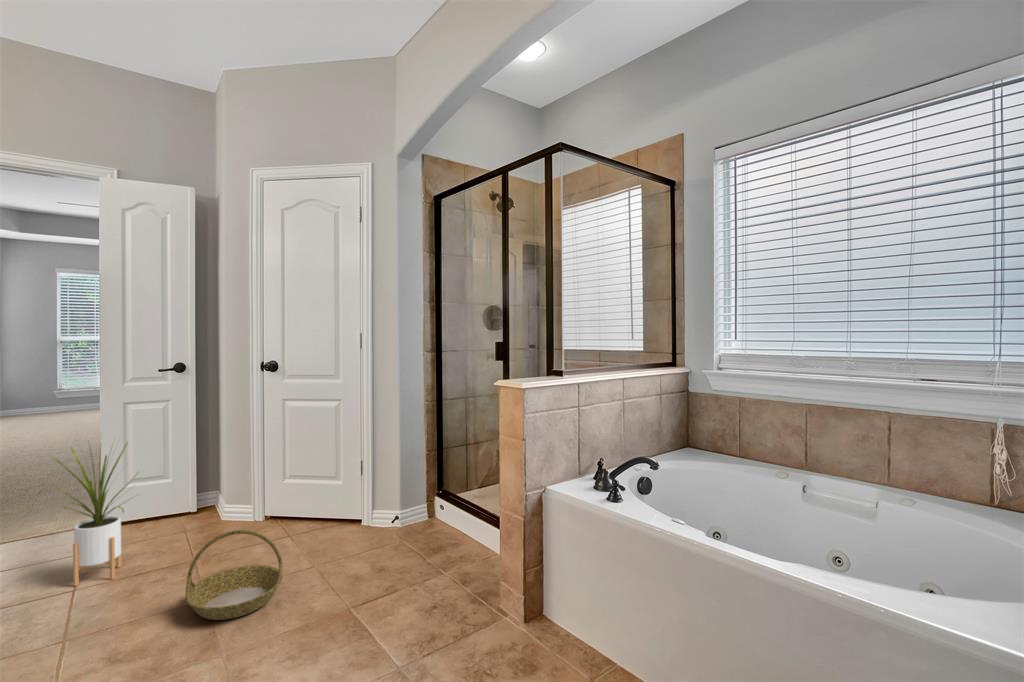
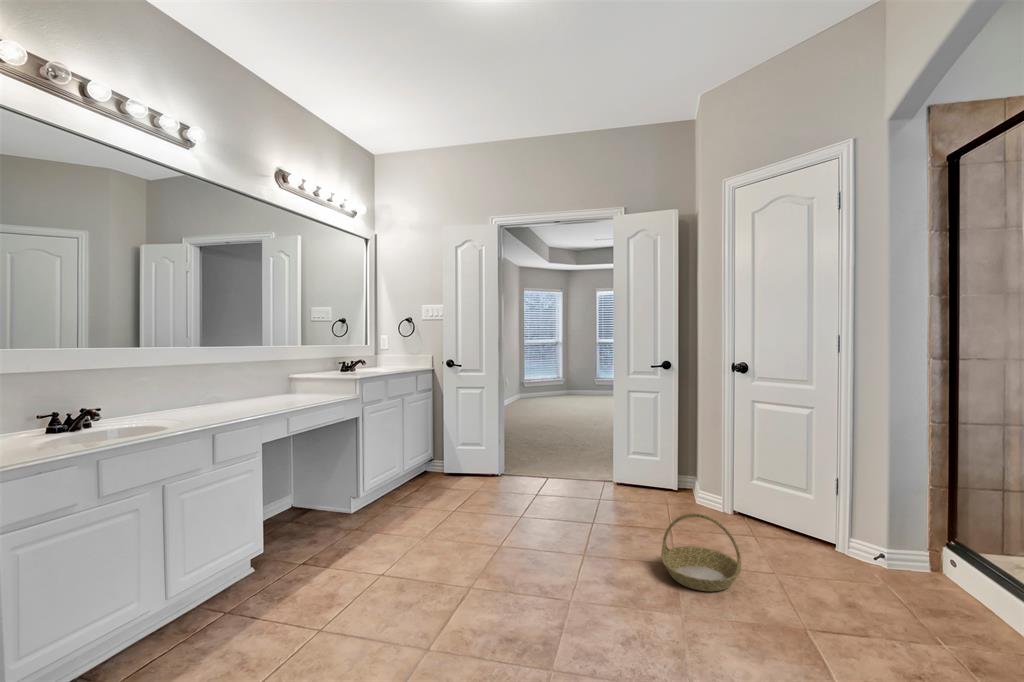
house plant: present [52,442,137,586] -> none [582,412,640,524]

